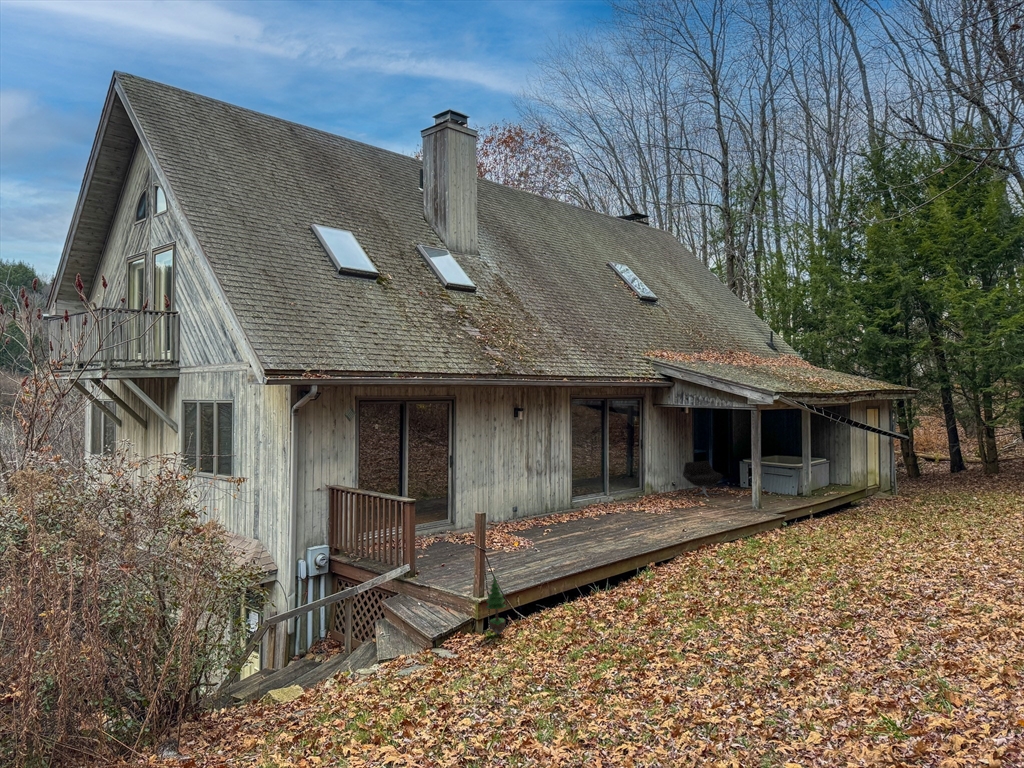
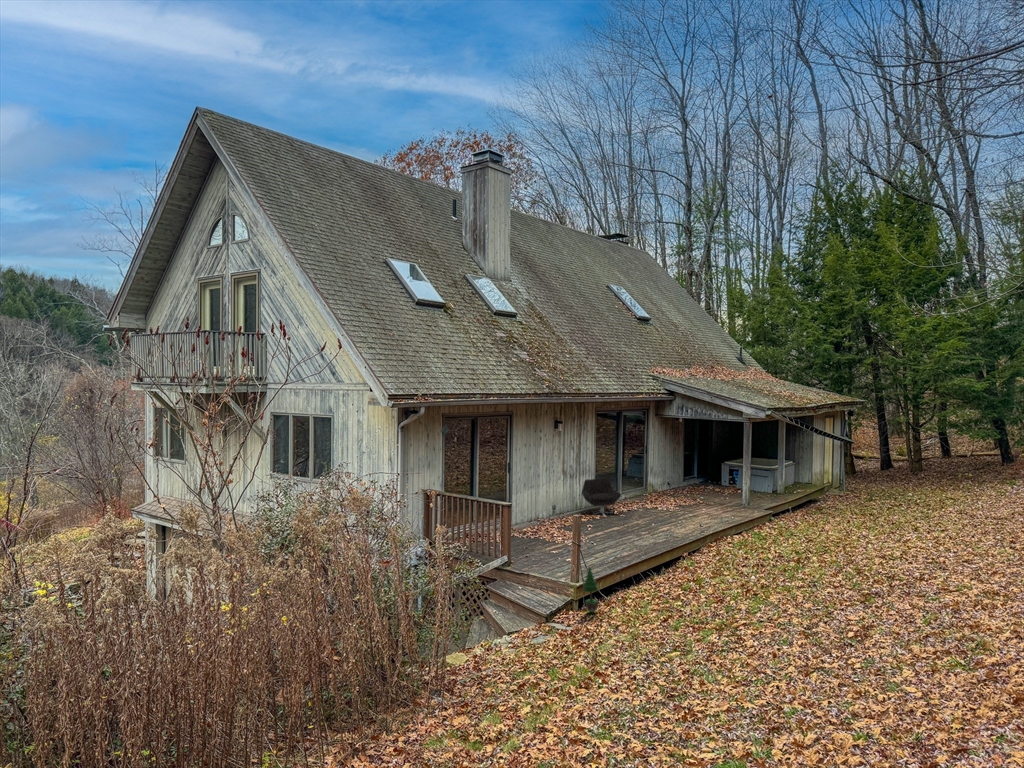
lounge chair: present [683,461,723,497] -> present [582,478,621,517]

